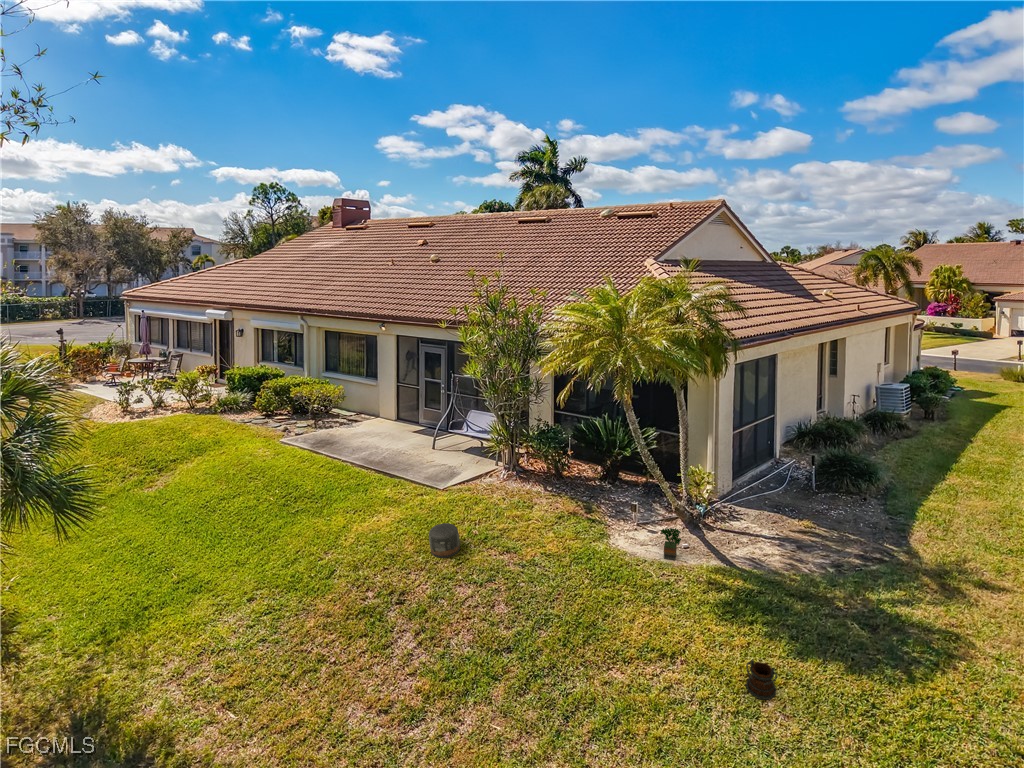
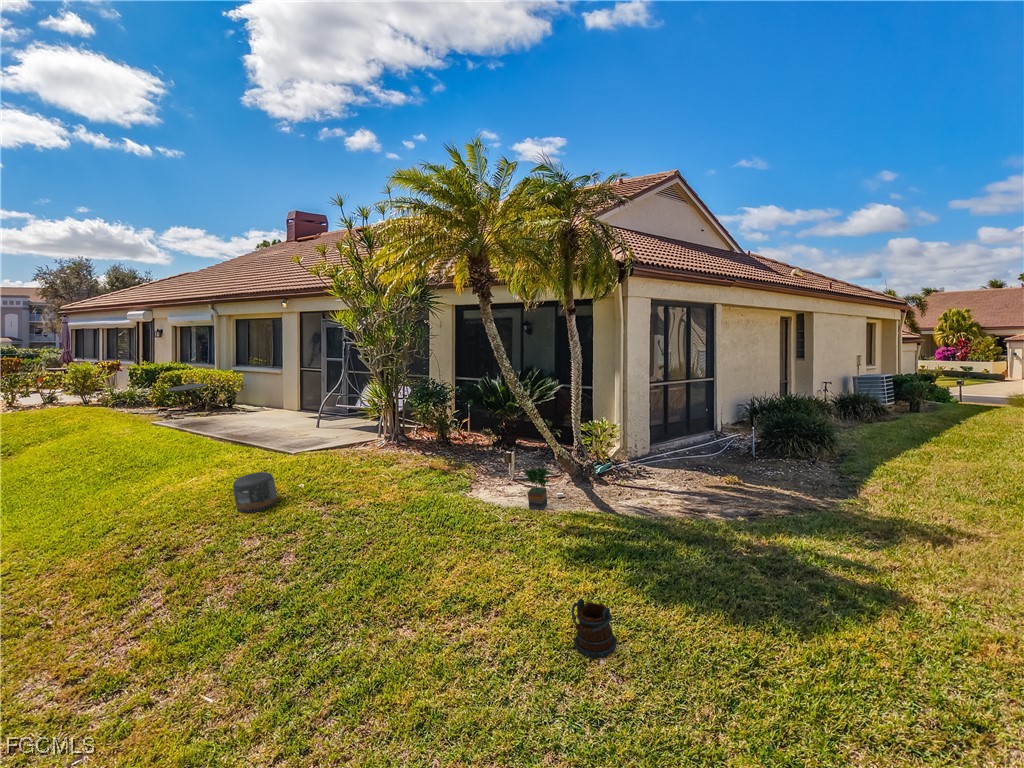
round table: none [284,398,316,427] -> present [167,383,207,413]

